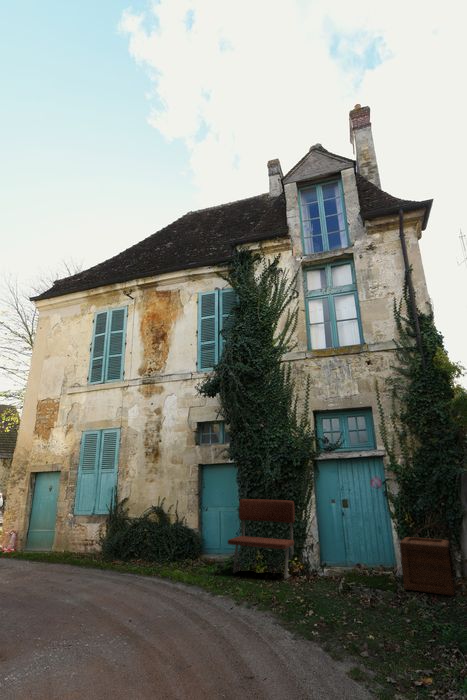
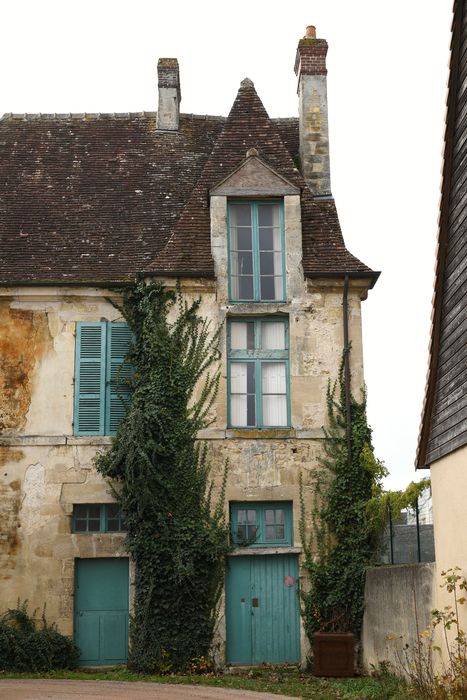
bench: present [228,499,295,579] -> none [140,599,208,677]

